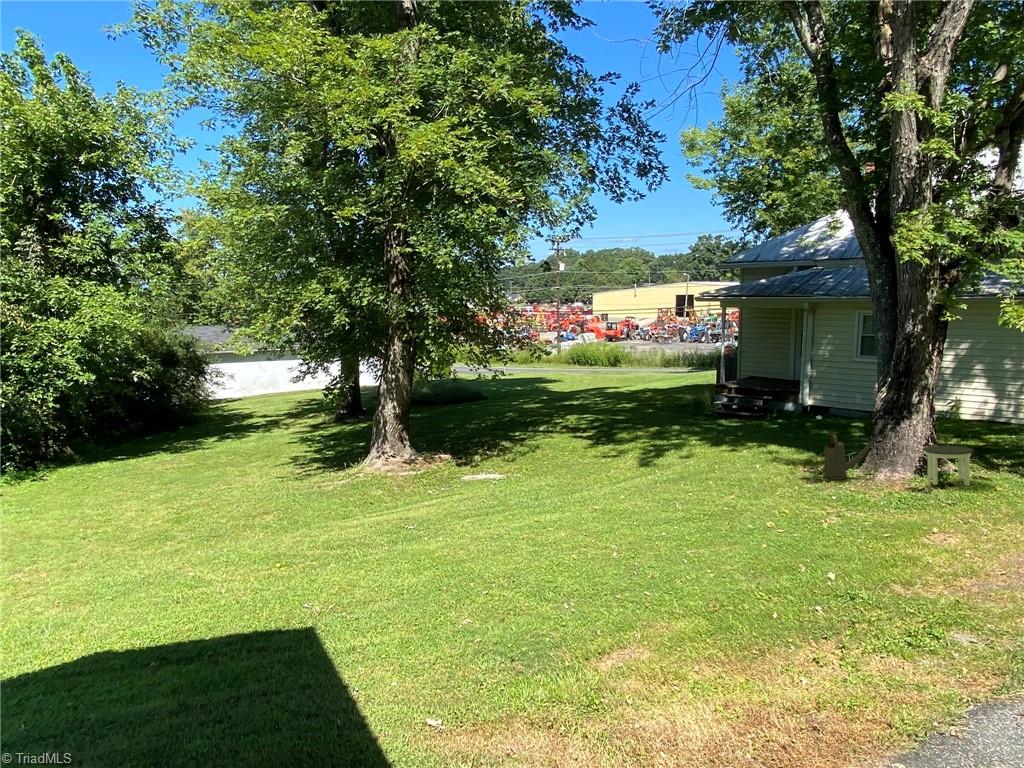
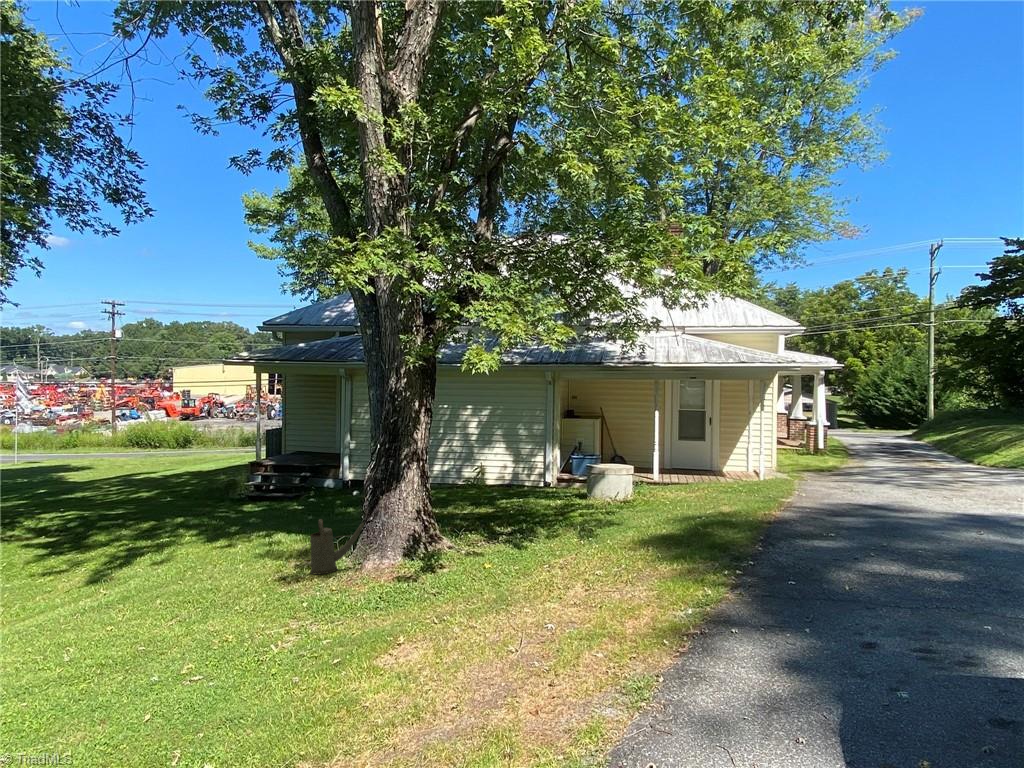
round table: present [923,446,974,485] -> none [412,521,459,567]

